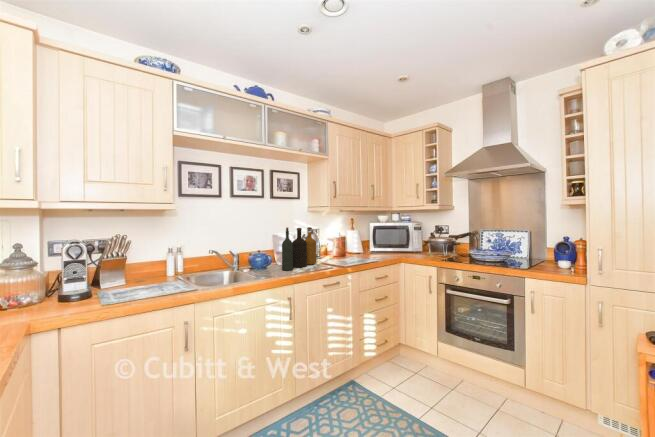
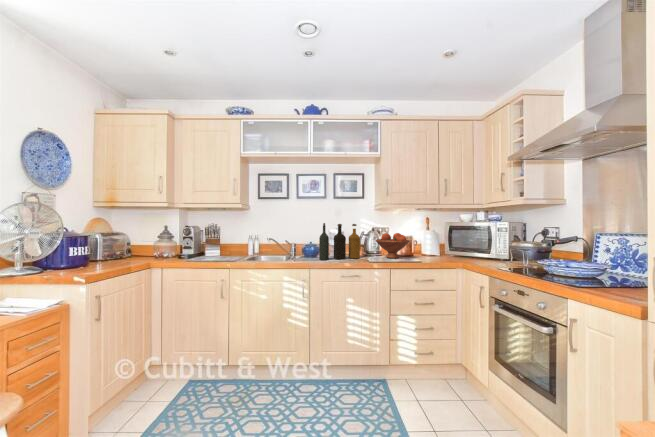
fruit bowl: none [324,235,357,260] -> present [376,233,409,258]

